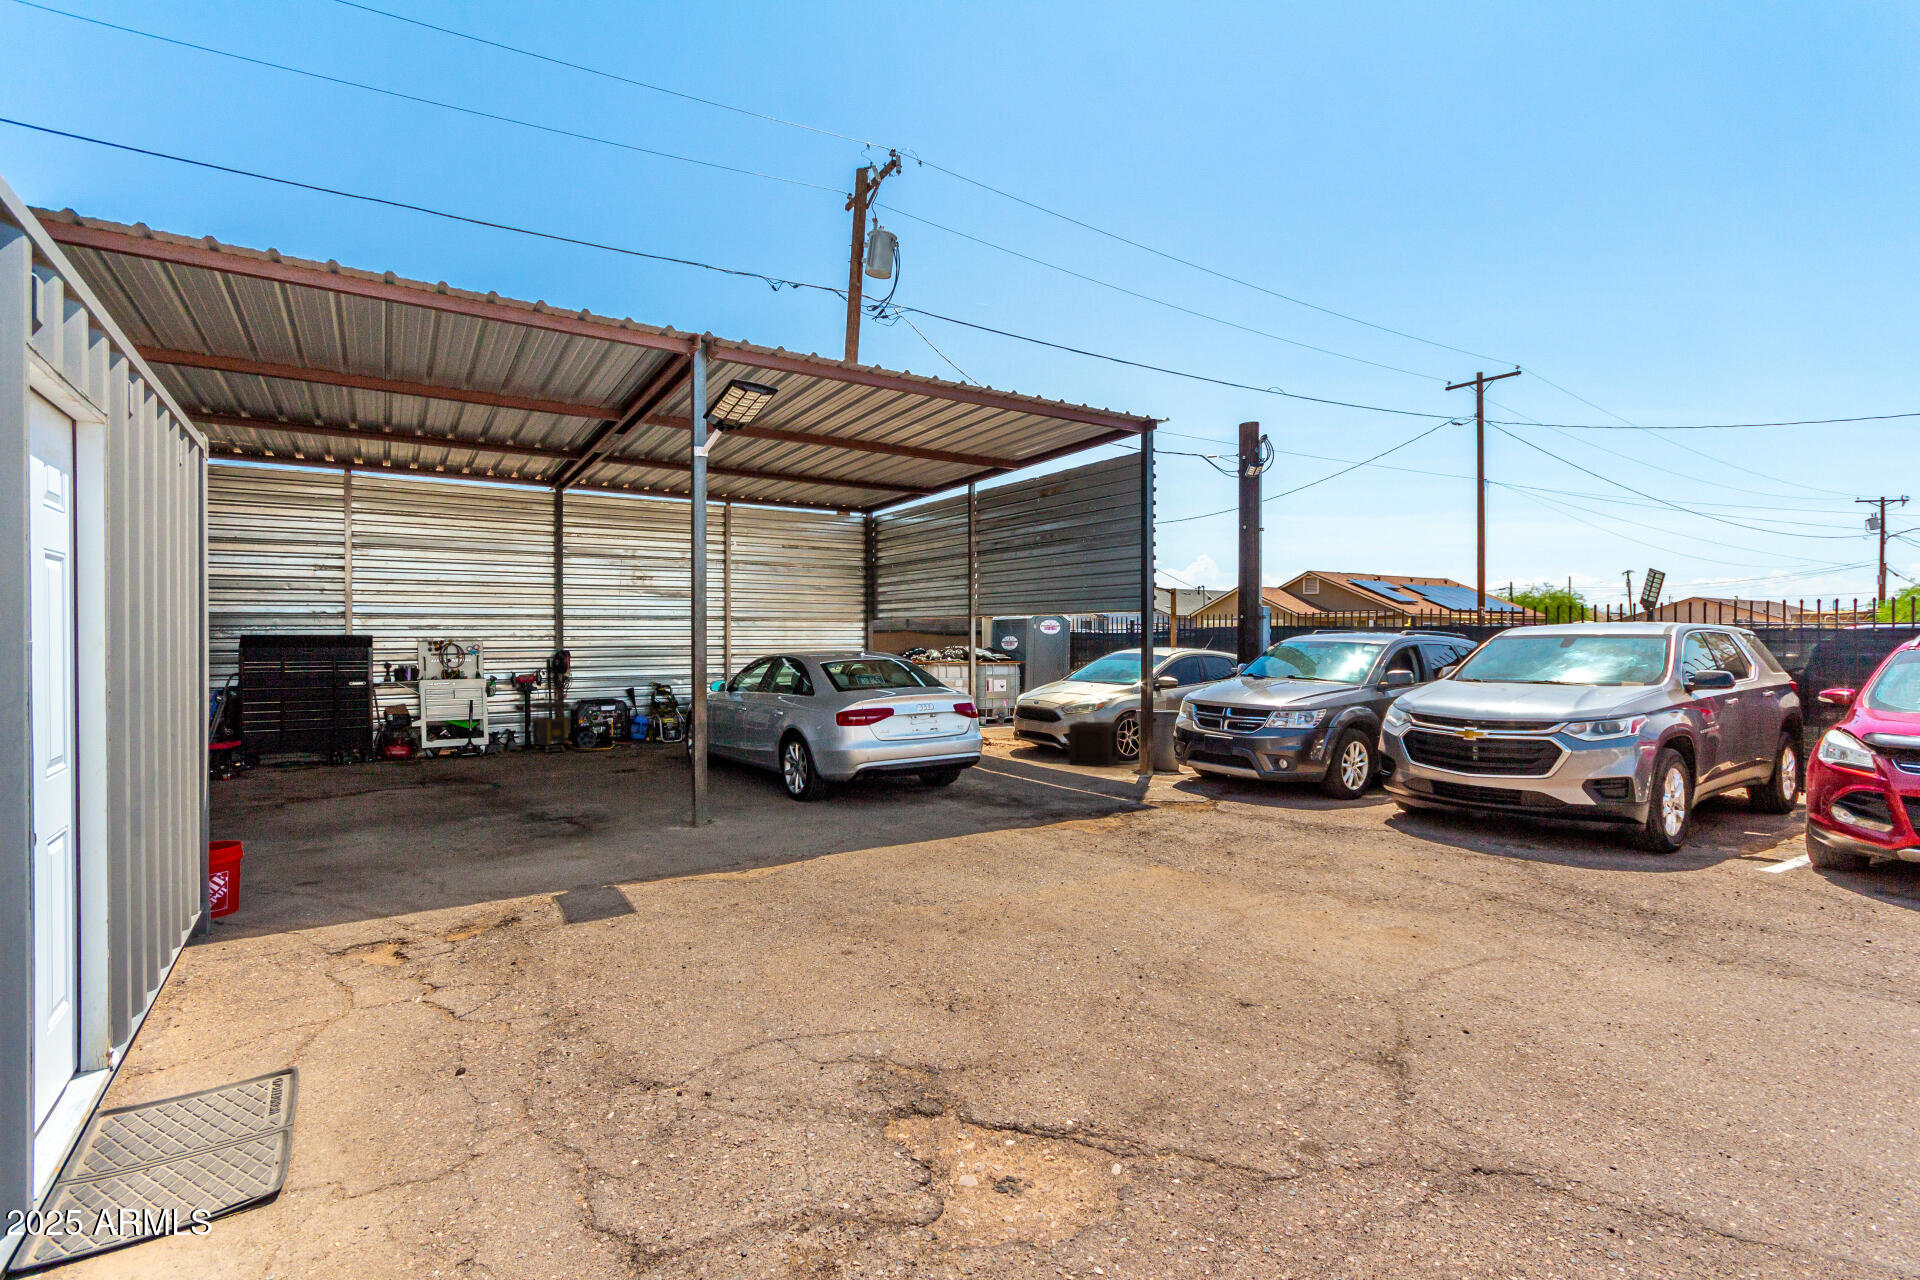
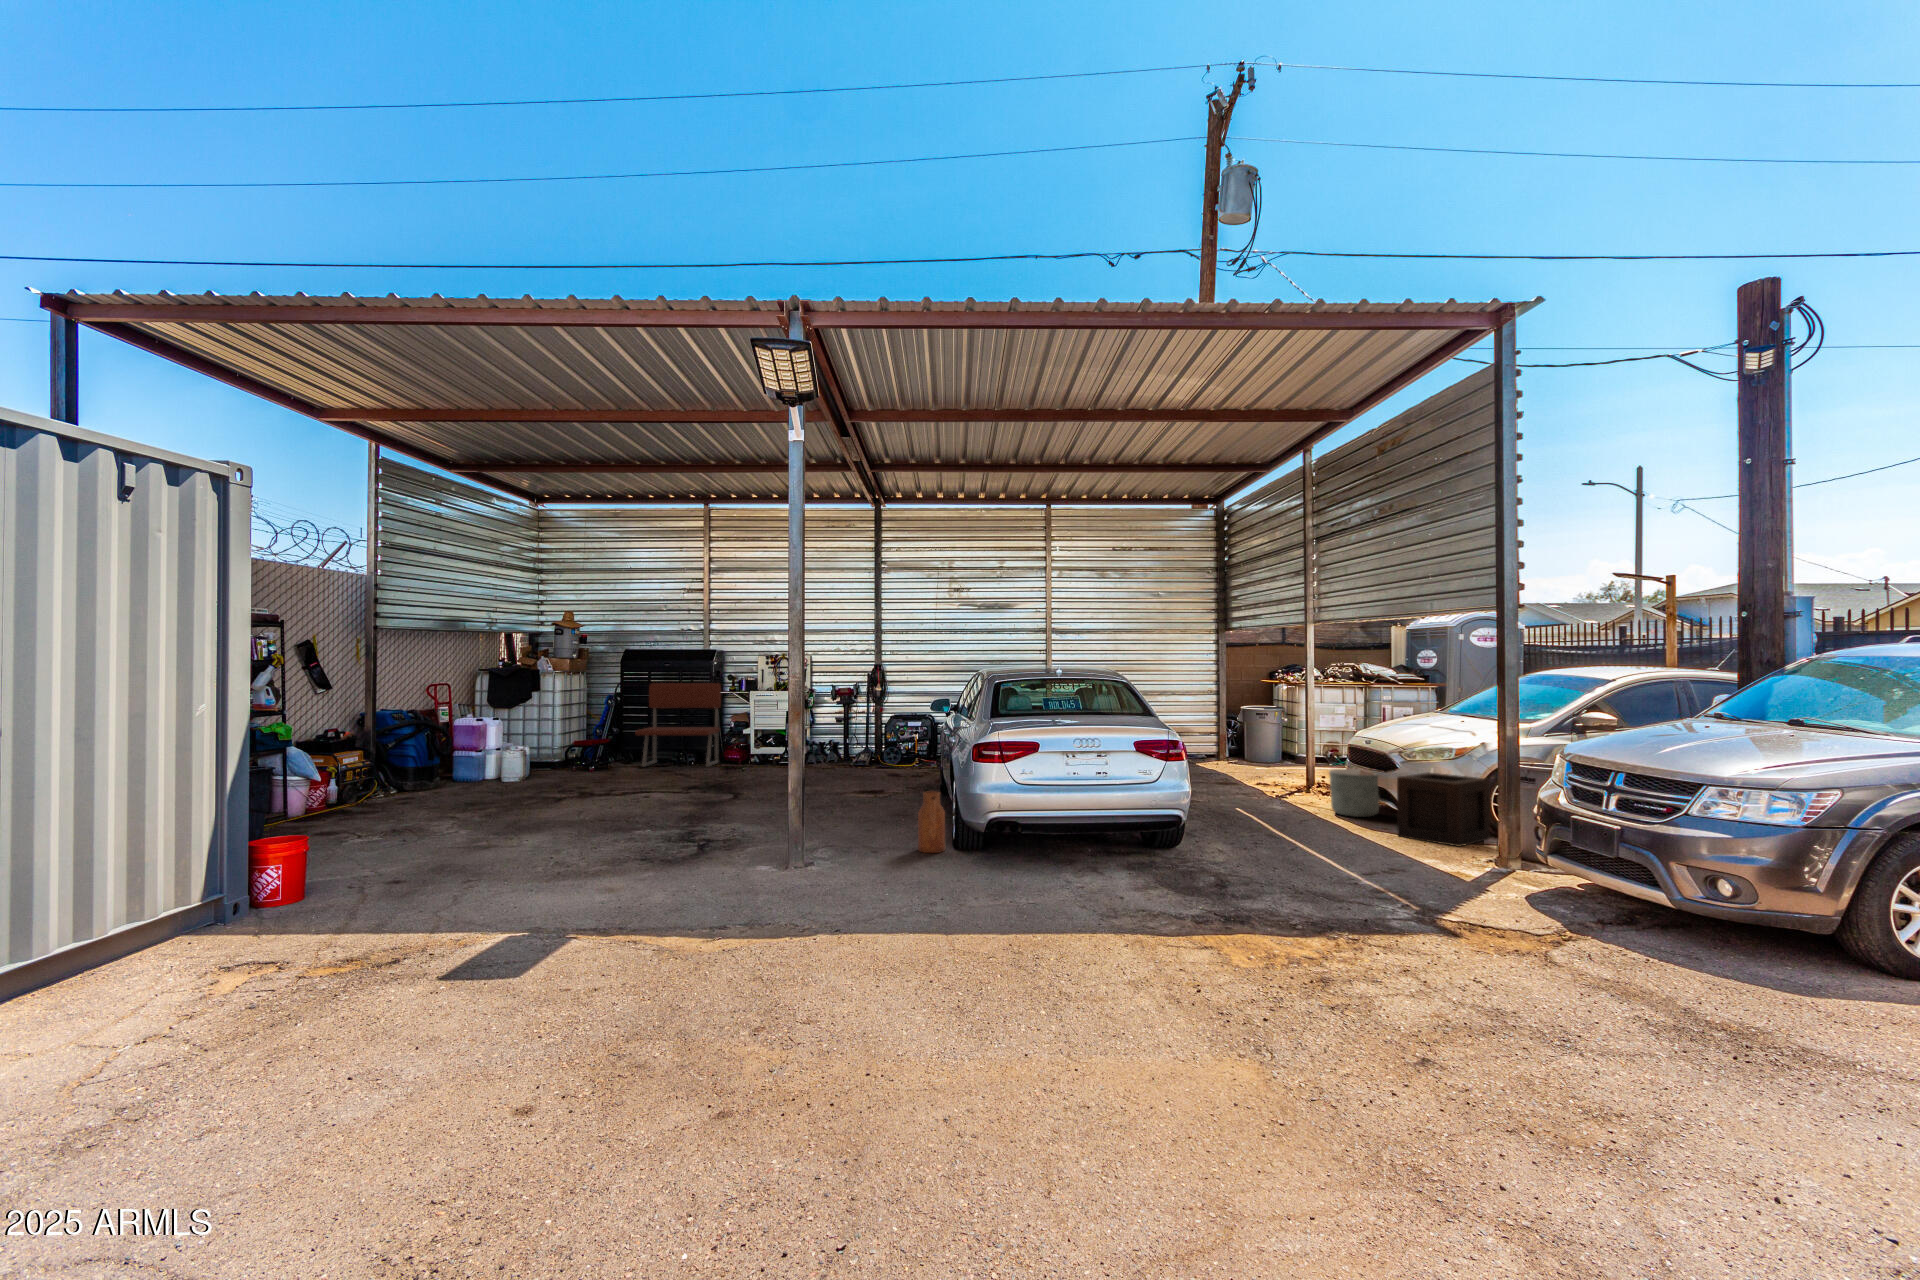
bench: none [289,672,392,770] -> present [635,683,721,767]
toolbox: present [531,702,571,746] -> none [851,715,884,758]
planter: none [1009,723,1042,756] -> present [1329,769,1379,817]
watering can: none [772,754,798,805] -> present [918,791,946,853]

